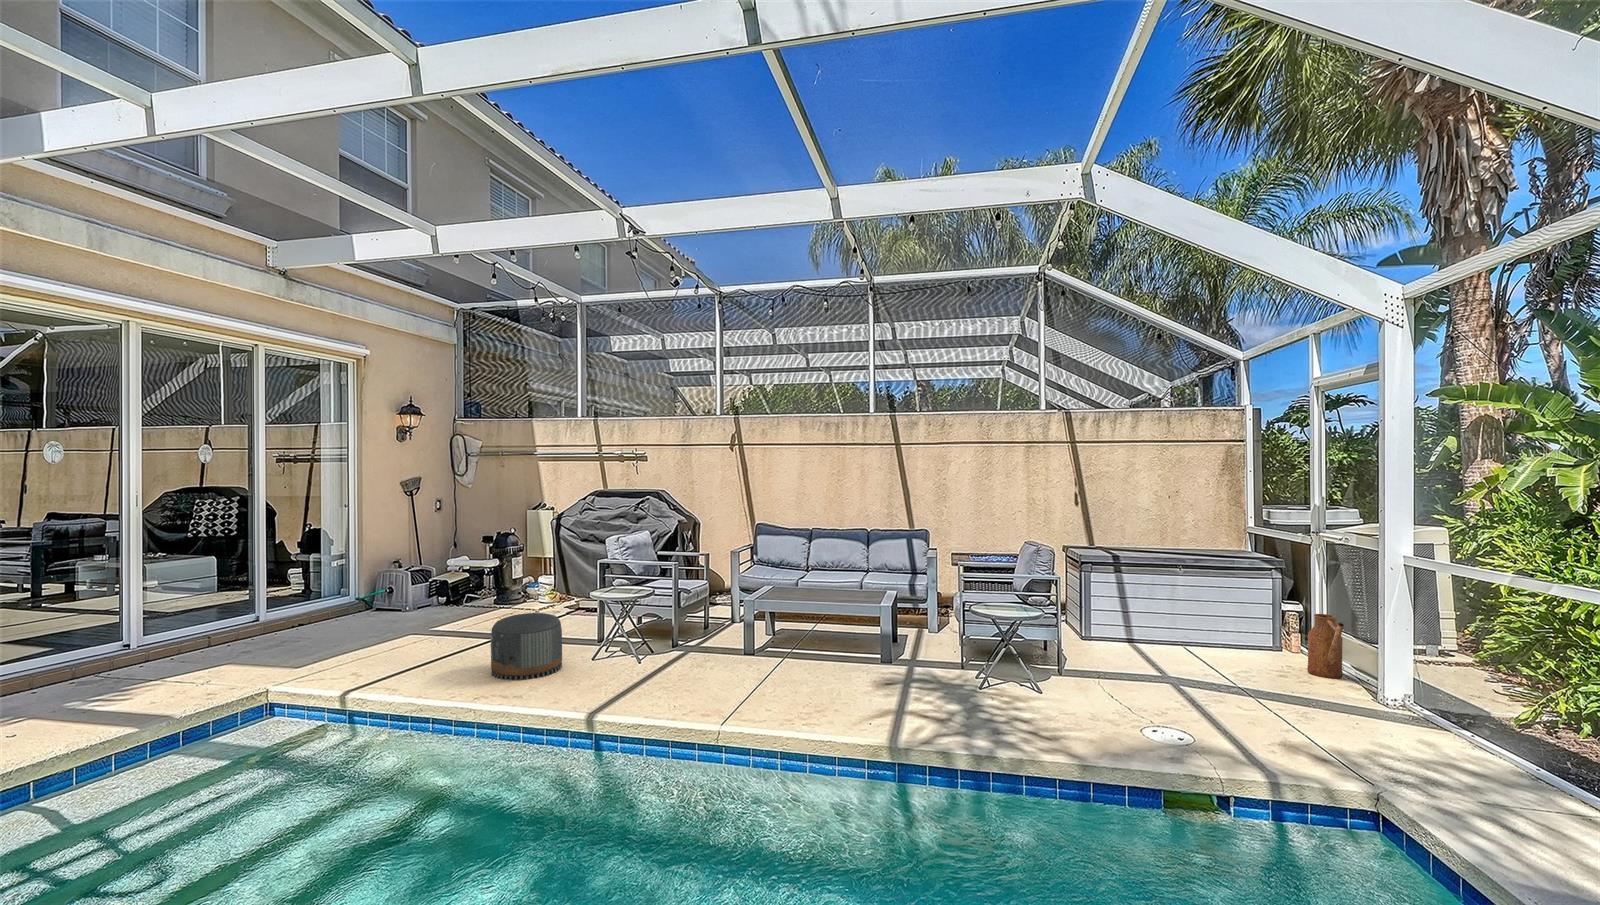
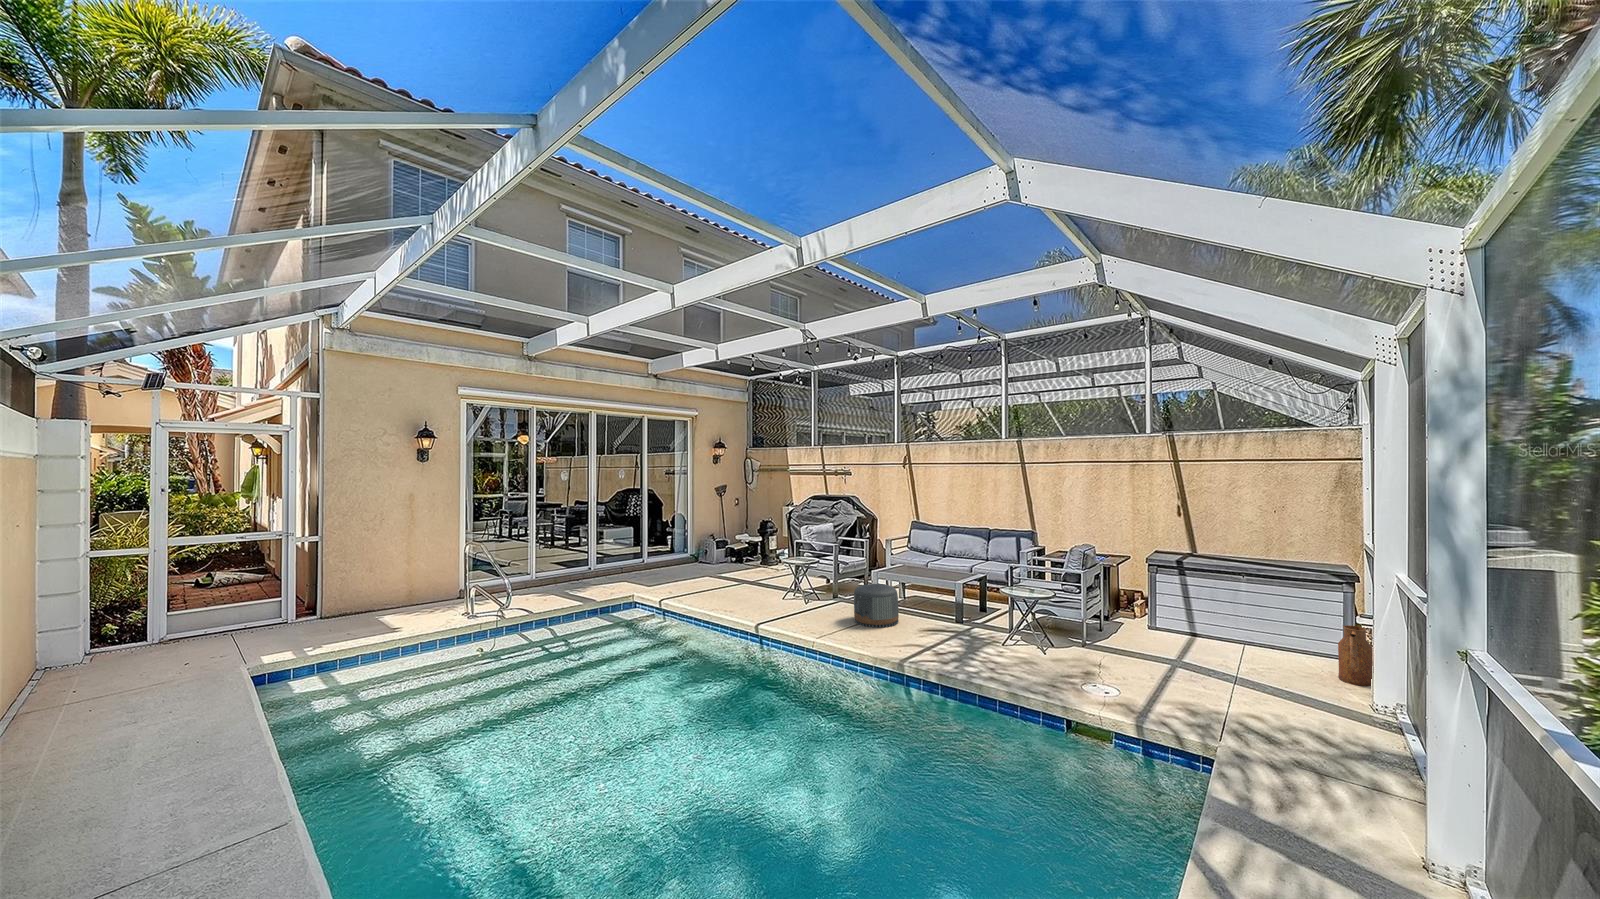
pouf: present [491,613,562,680] -> present [854,584,899,628]

